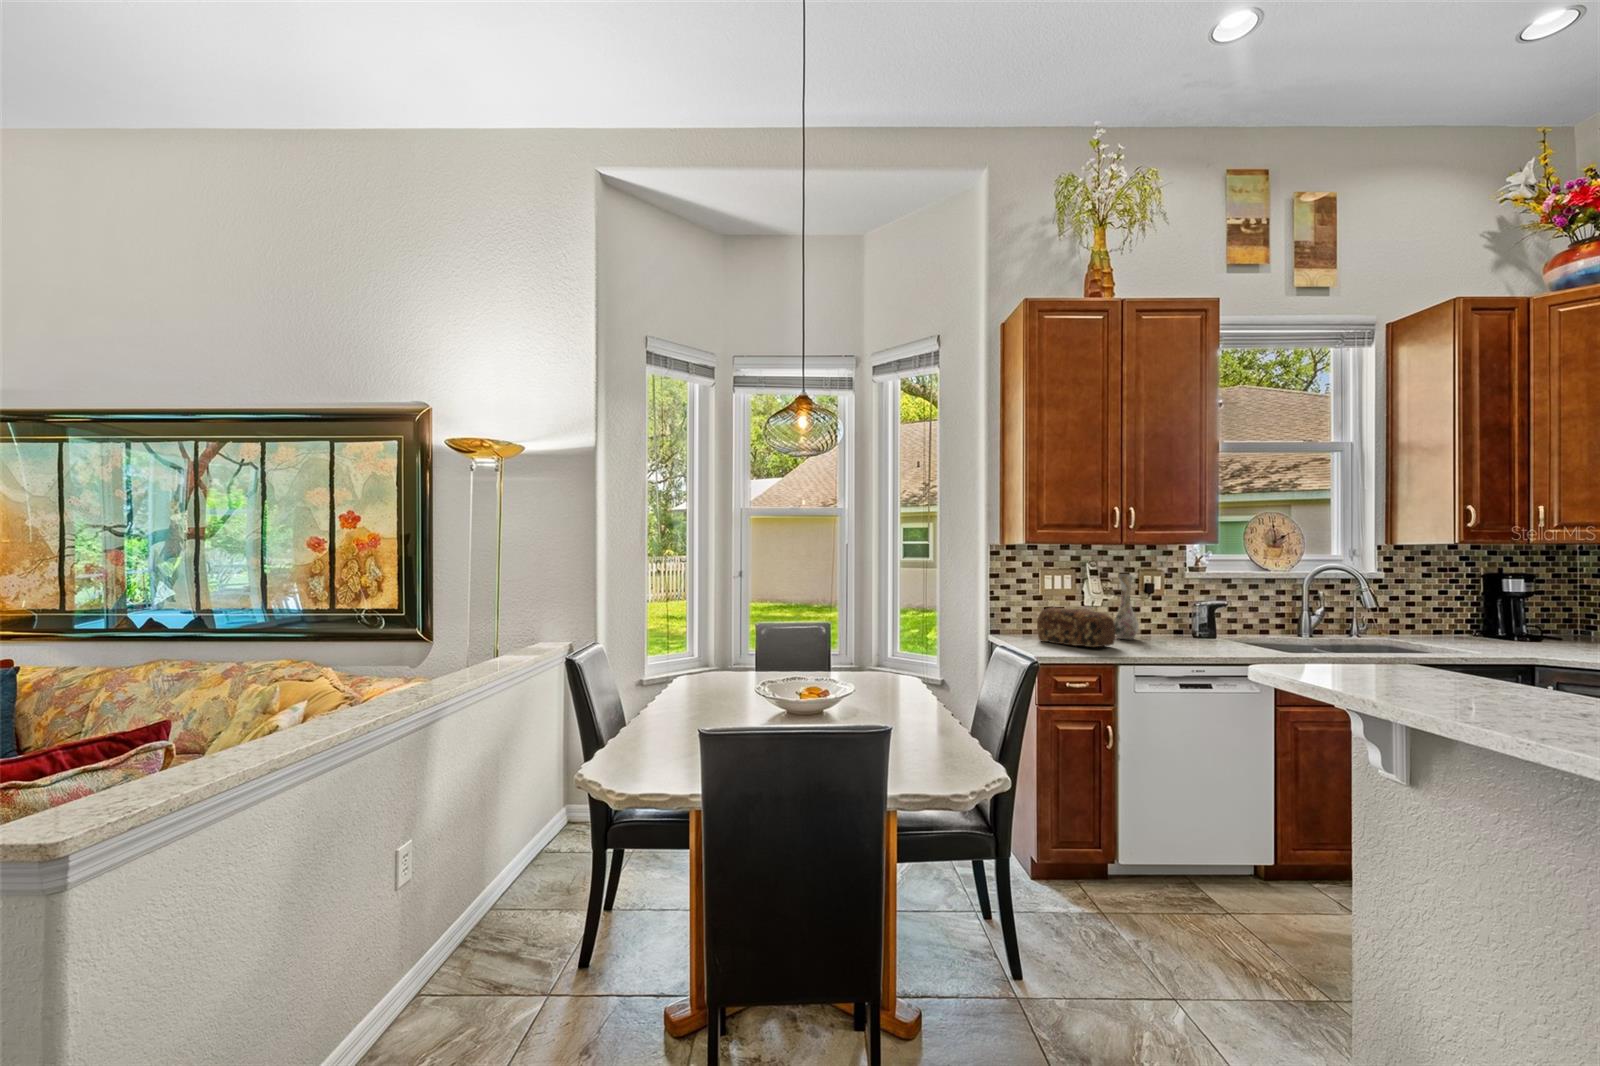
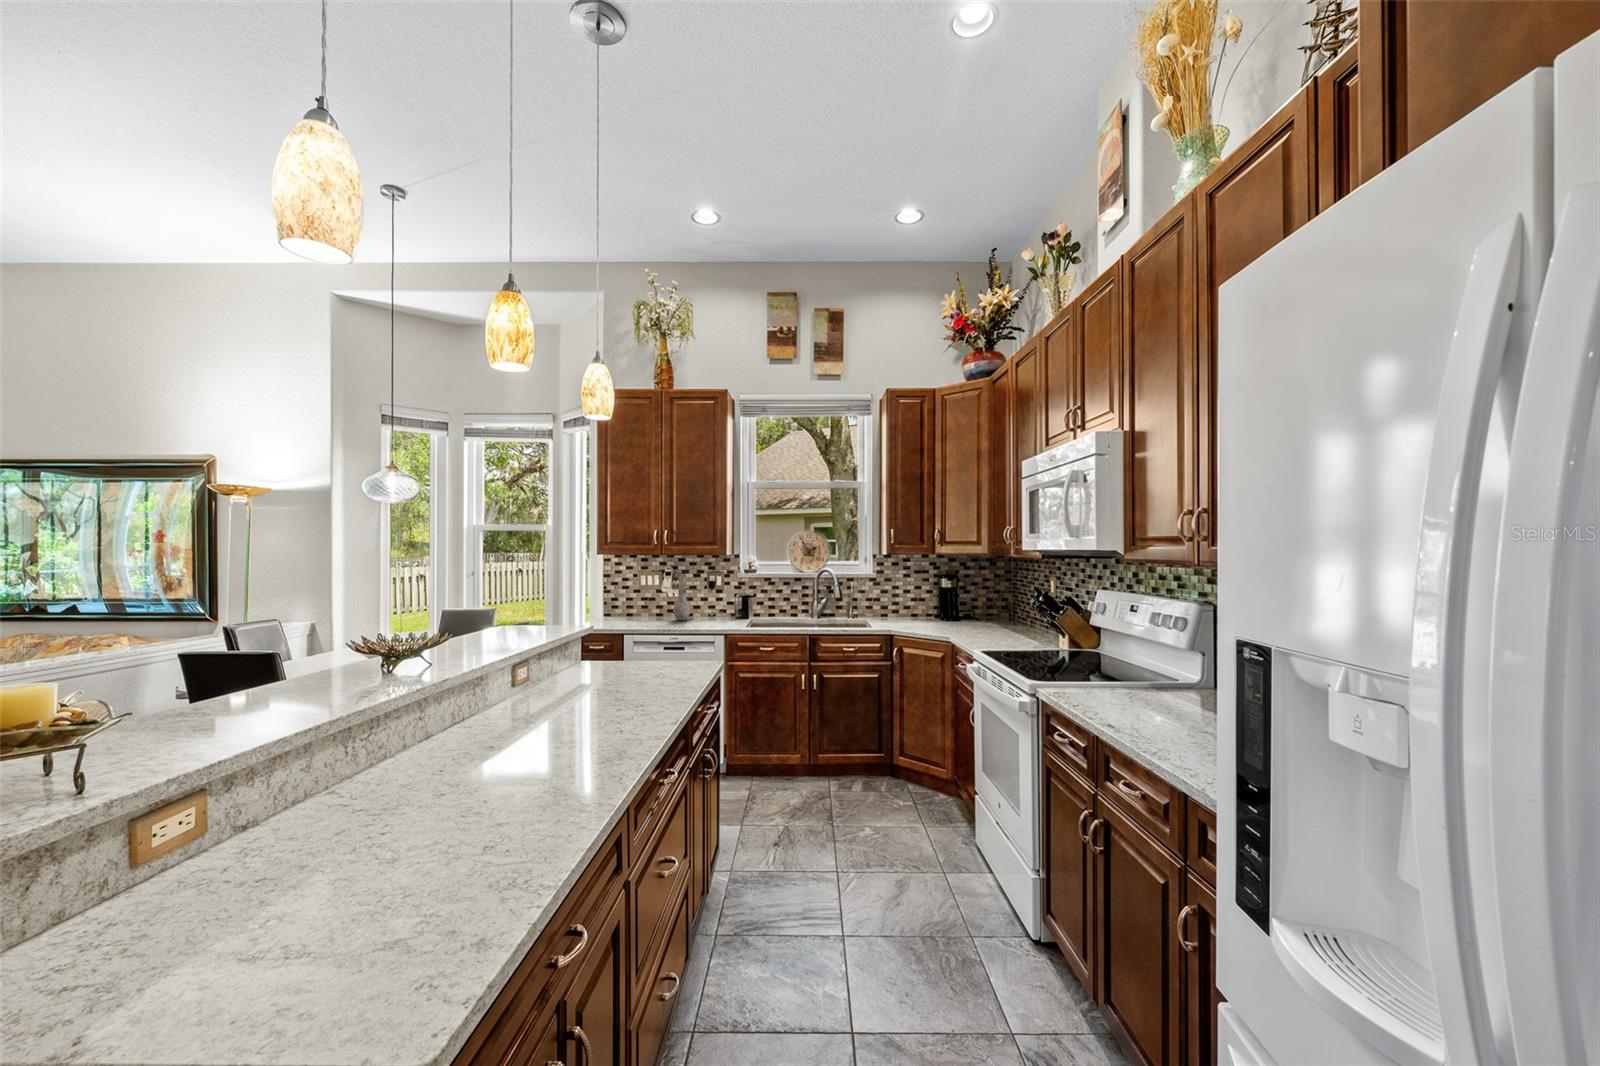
bread loaf: present [1037,607,1115,647] -> none [610,597,653,624]

